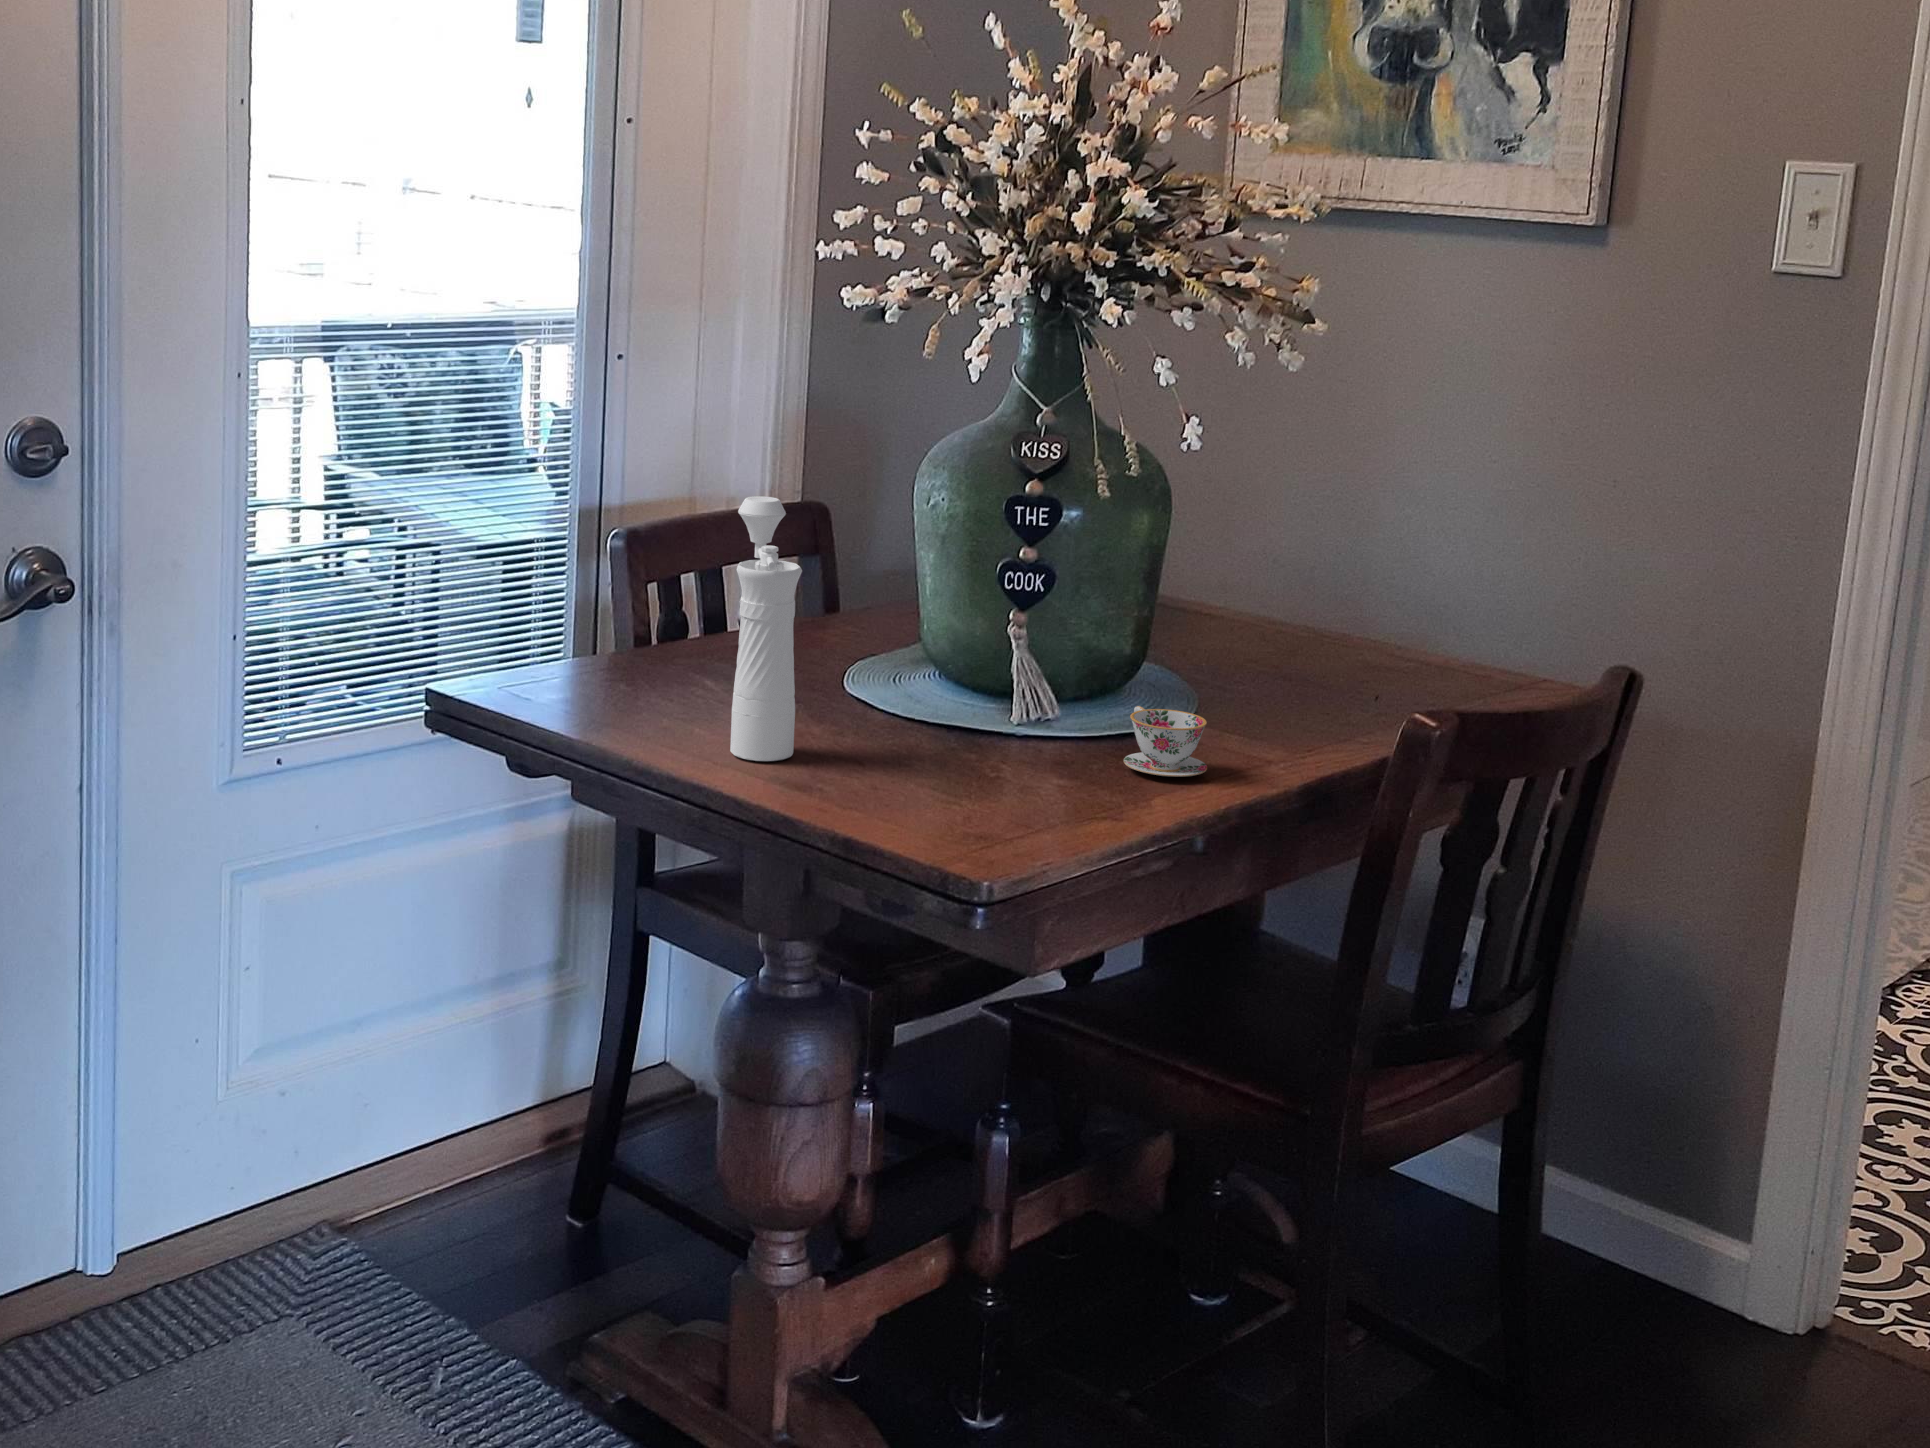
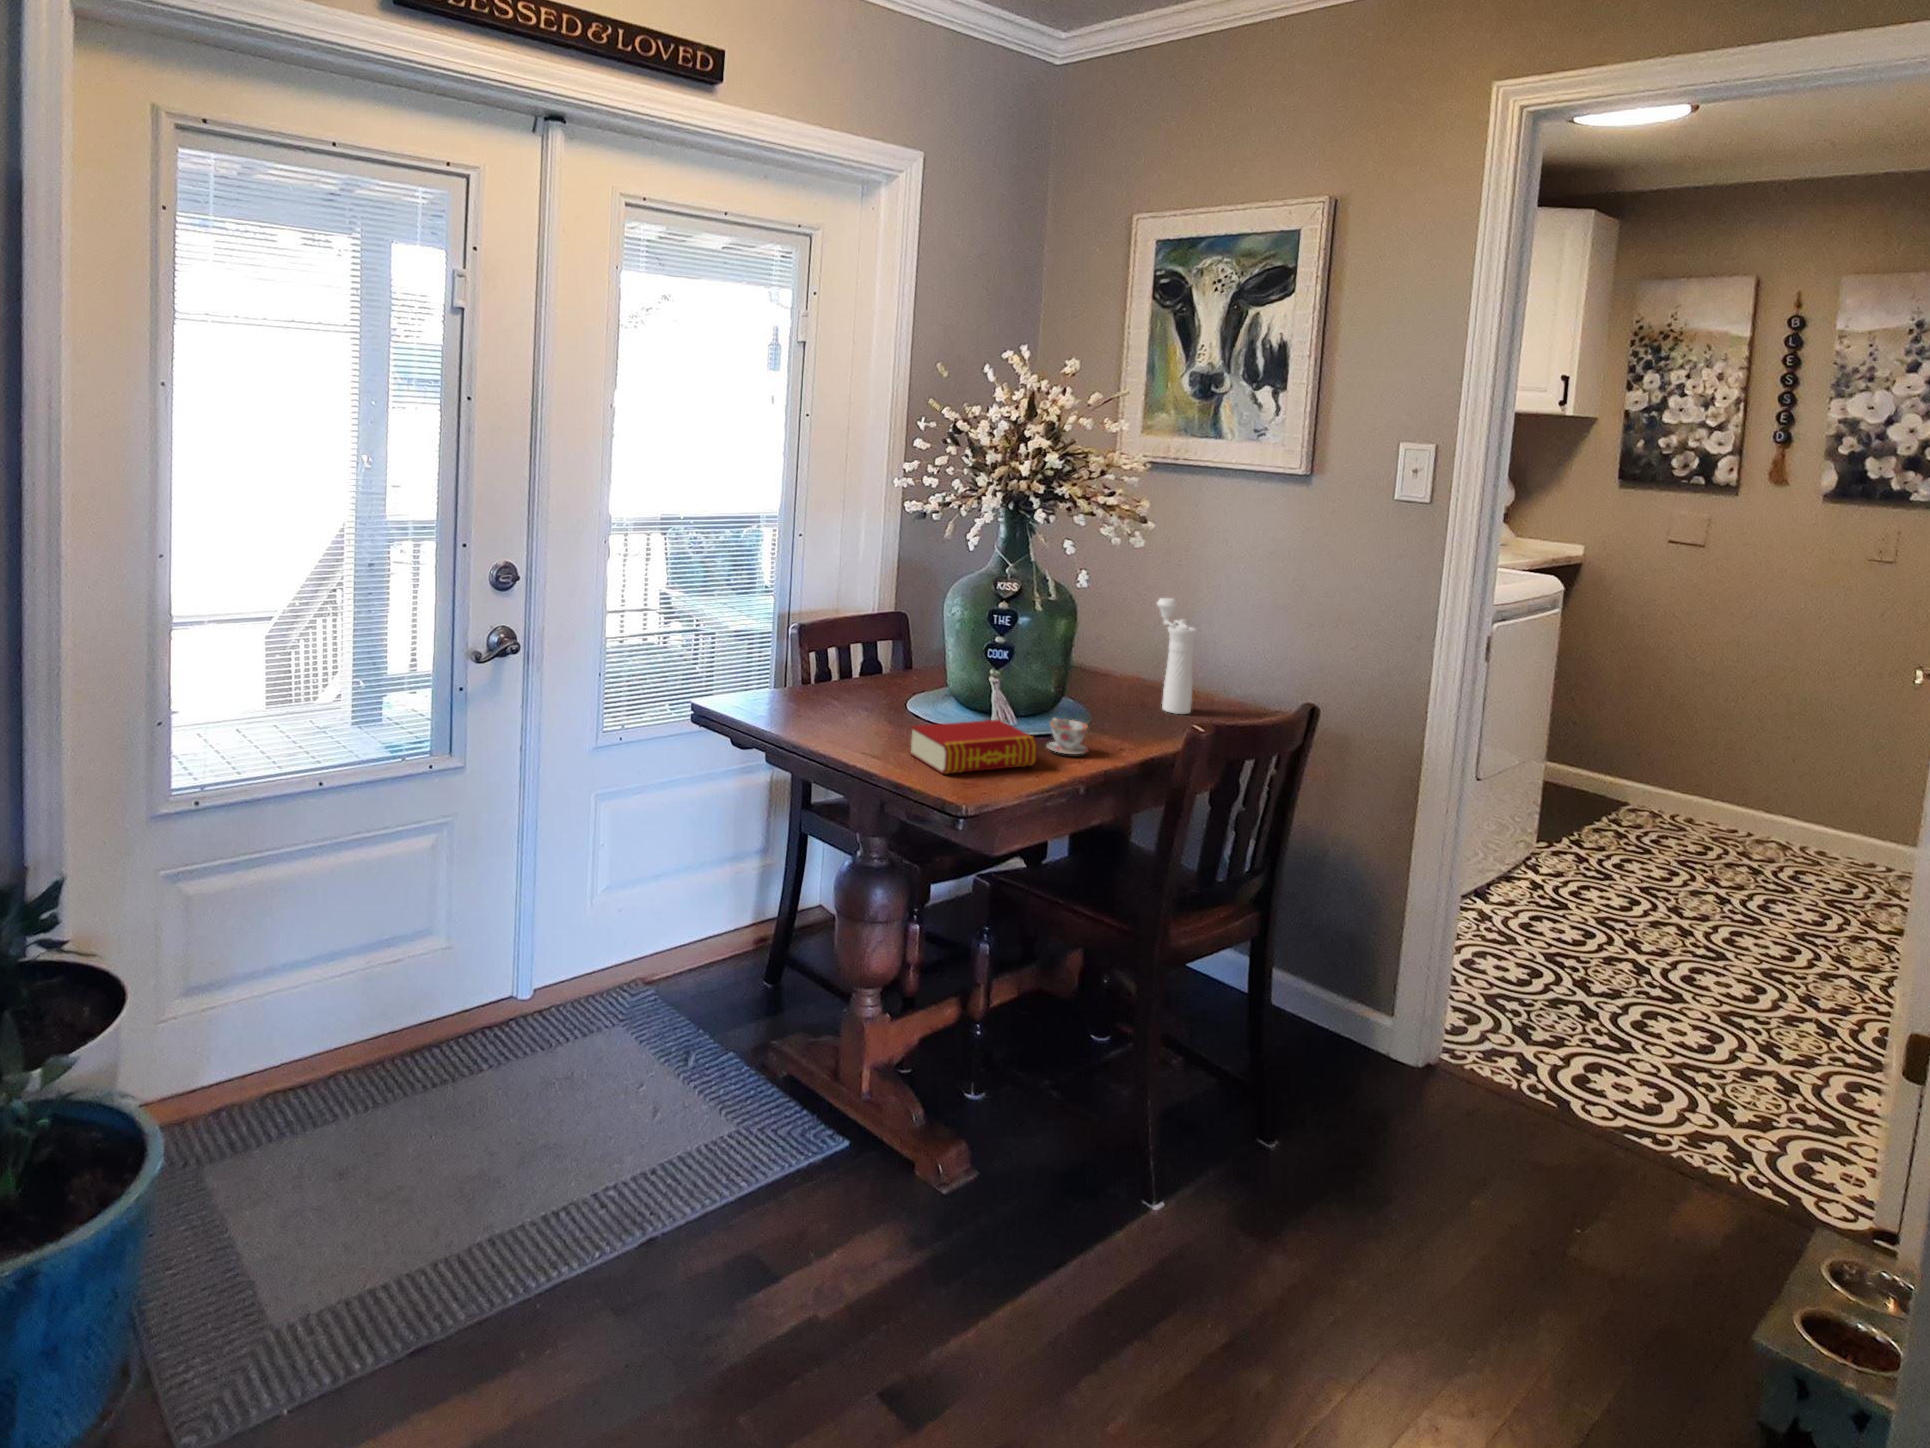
pepper mill: present [730,496,802,761] -> present [1157,598,1197,714]
book: none [856,713,1112,824] -> present [910,720,1037,774]

